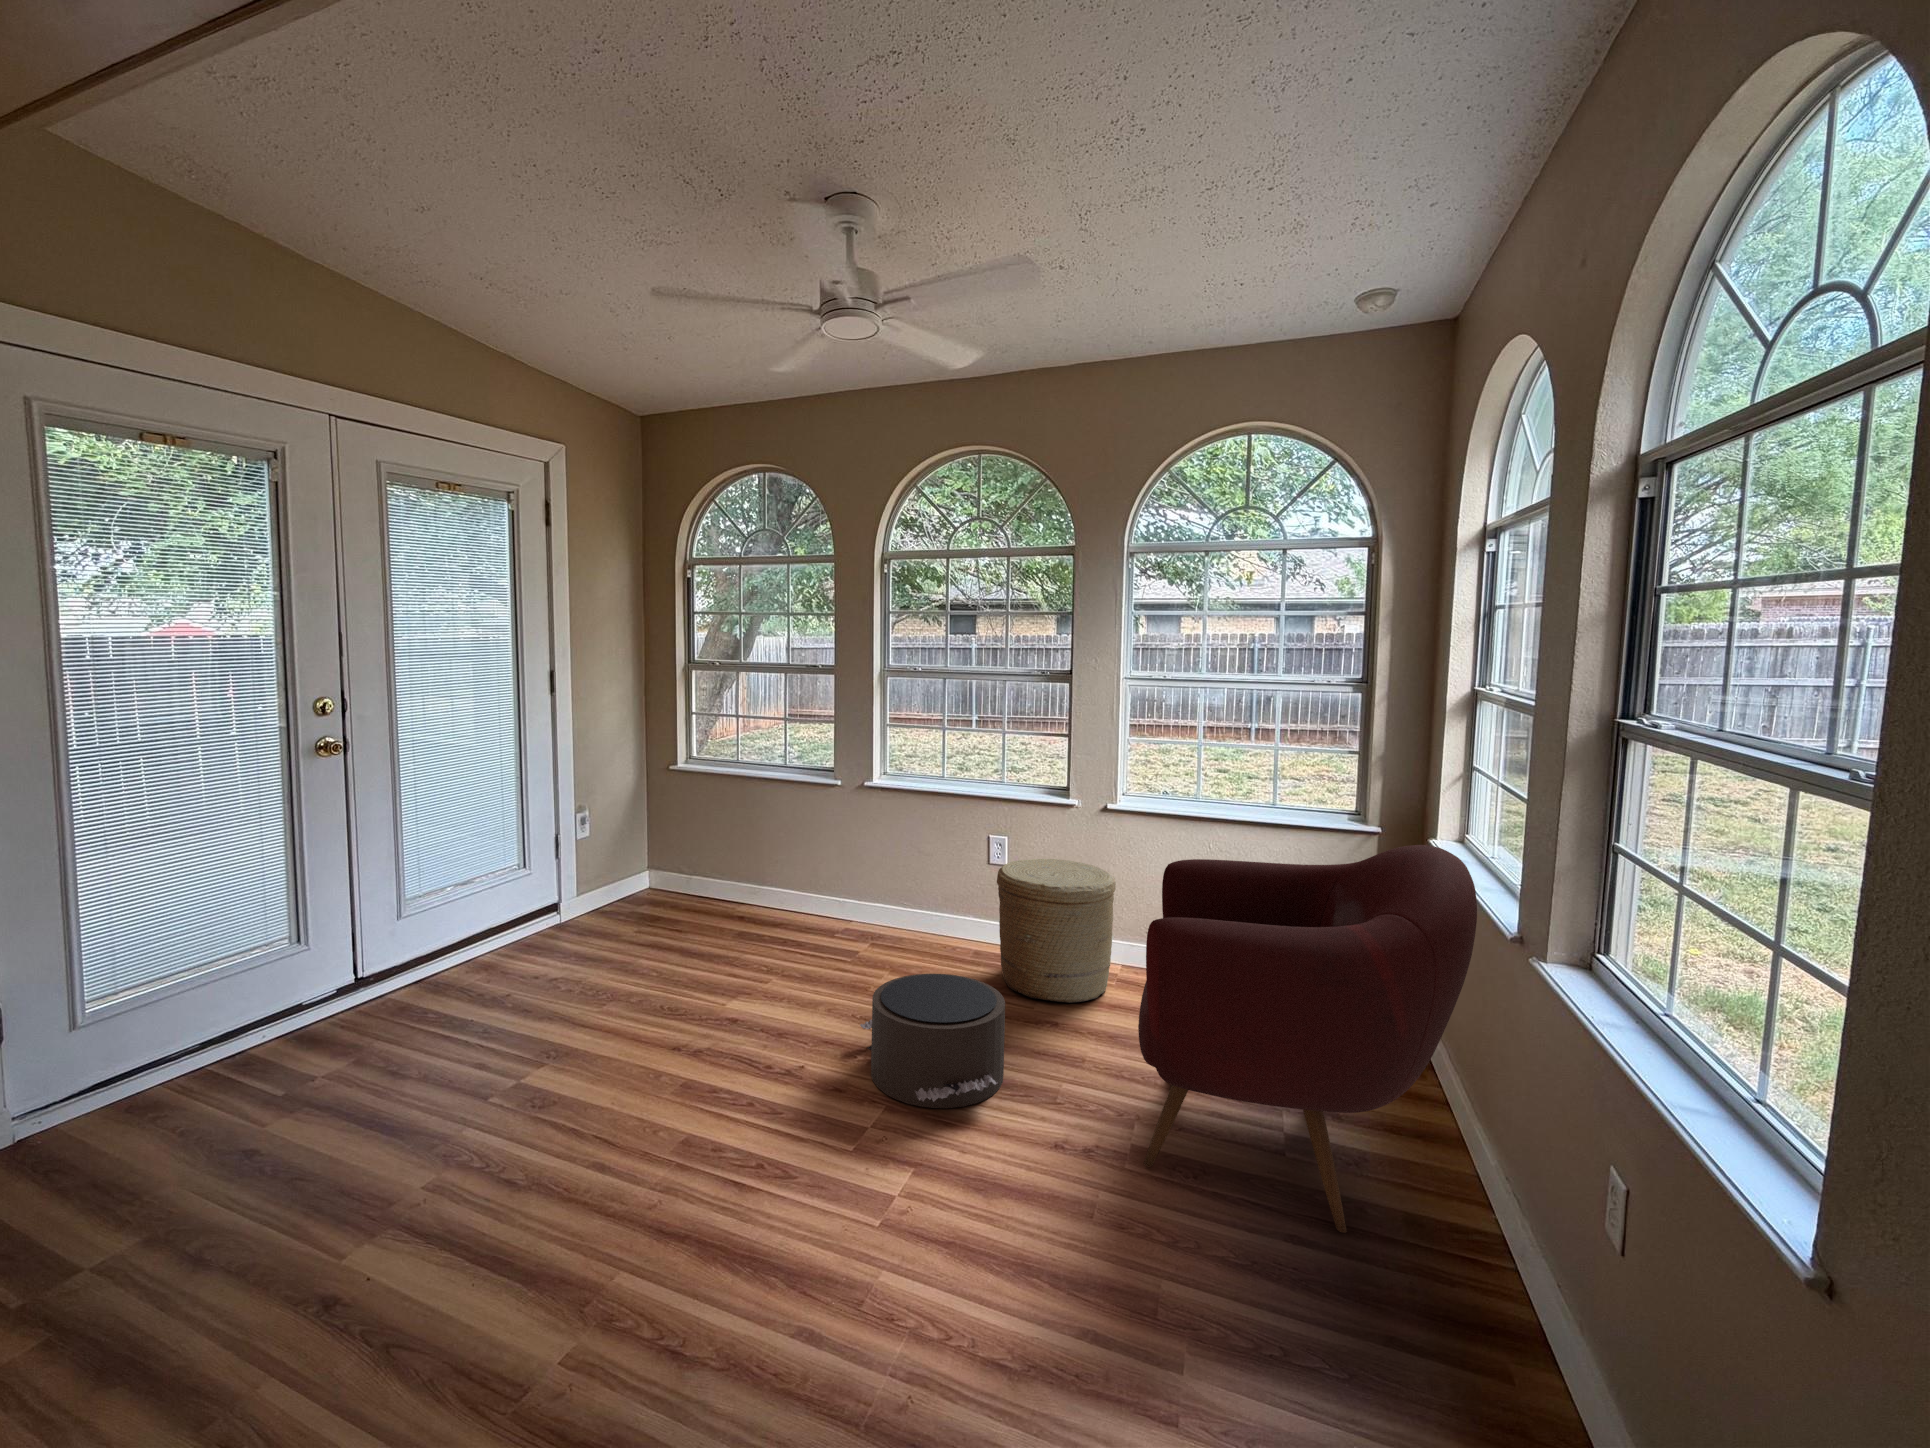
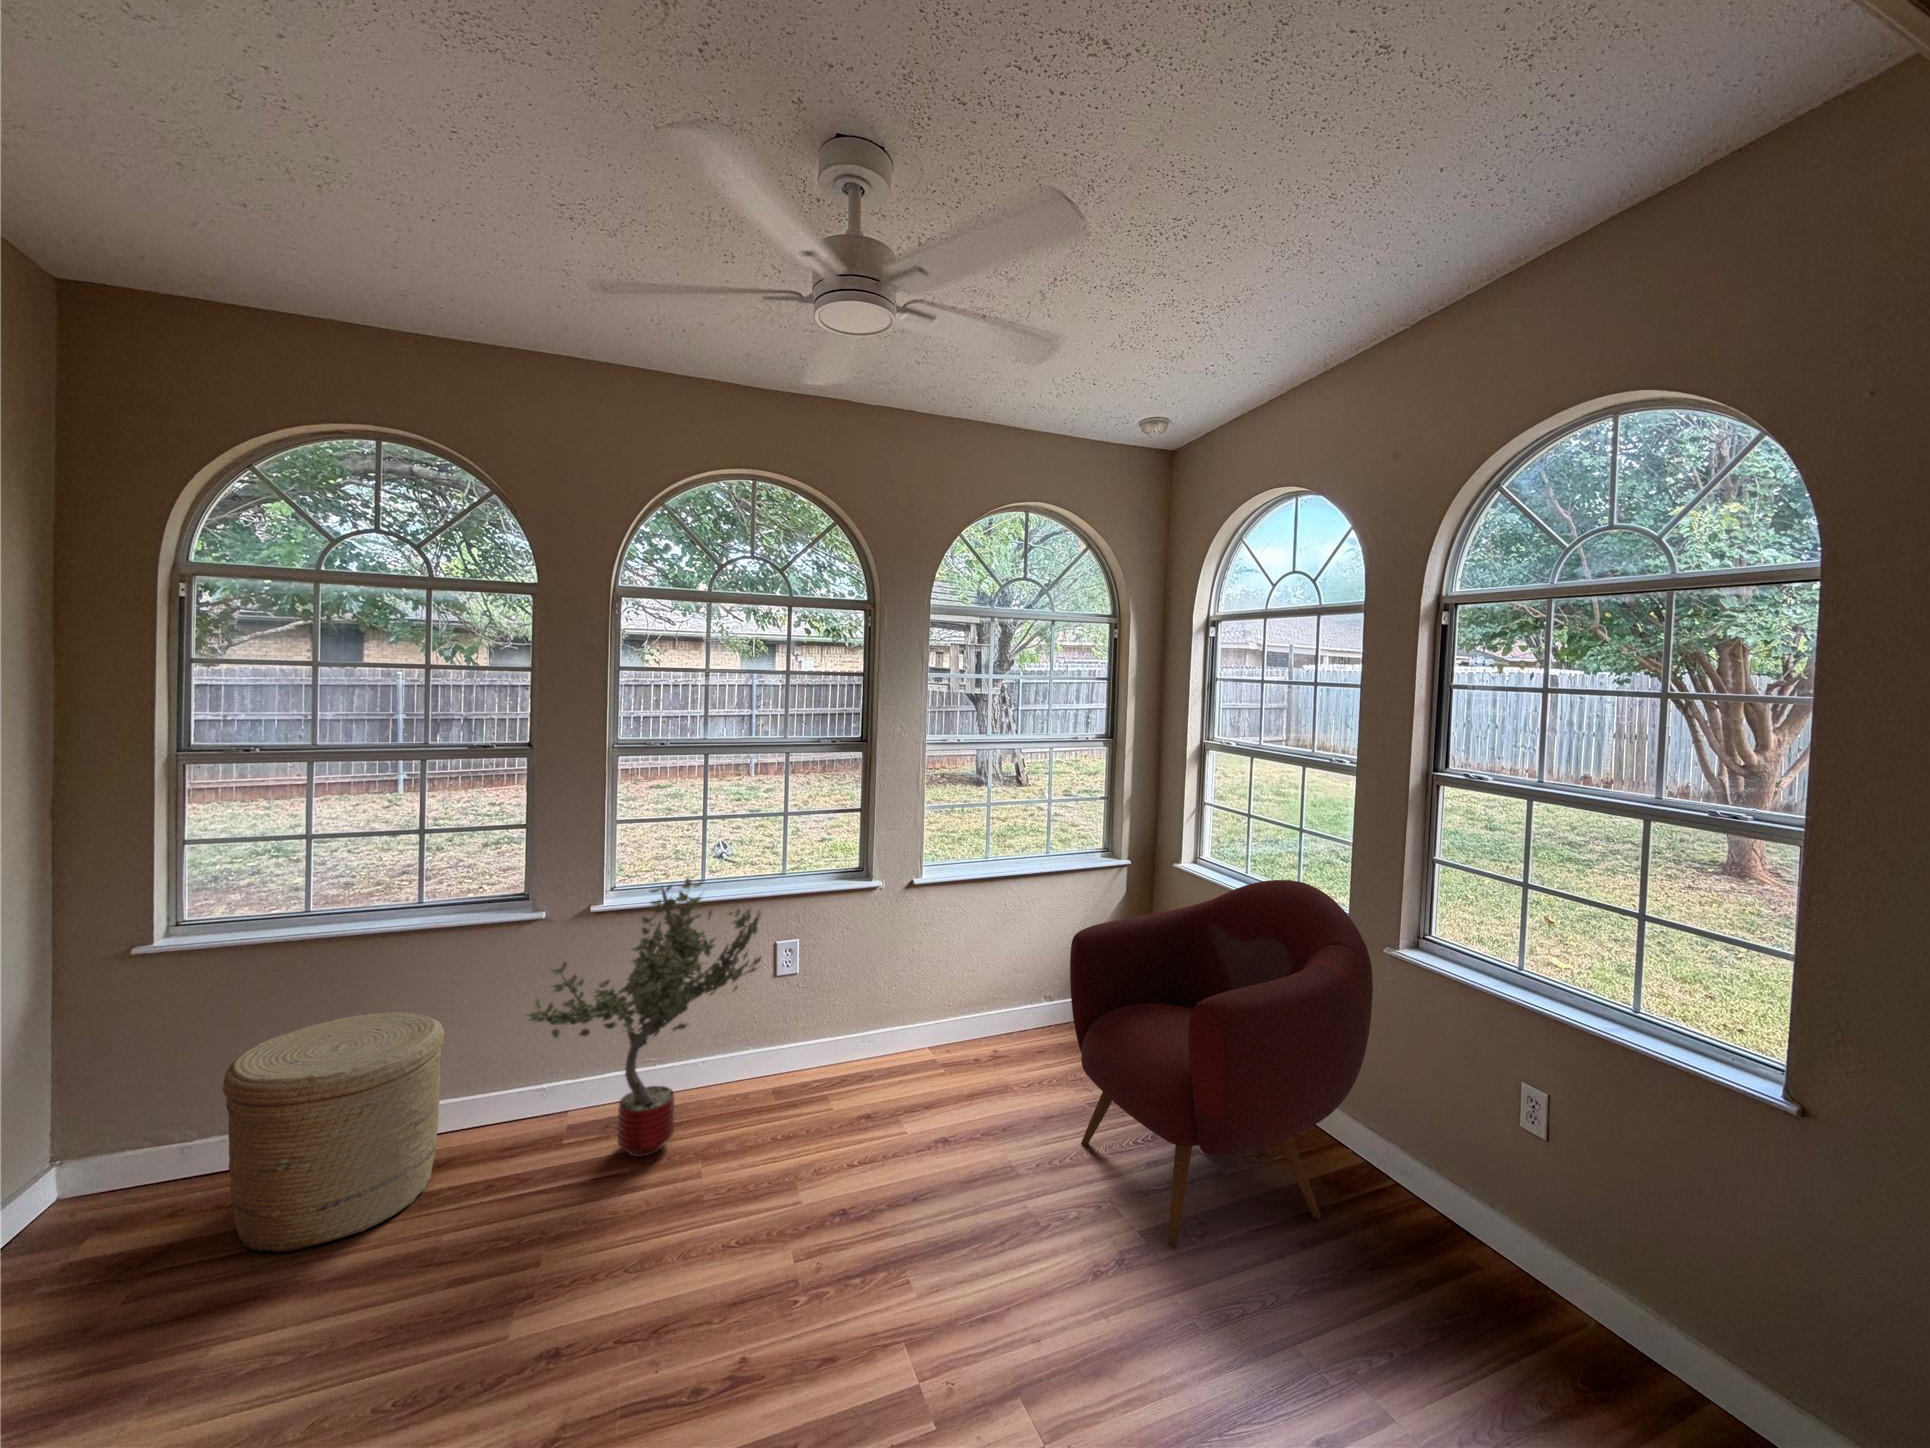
potted tree: none [808,765,946,958] -> present [526,878,761,1157]
woven basket: present [997,859,1116,1003] -> present [222,1012,444,1252]
pouf: present [860,974,1005,1108] -> none [780,1127,1007,1330]

